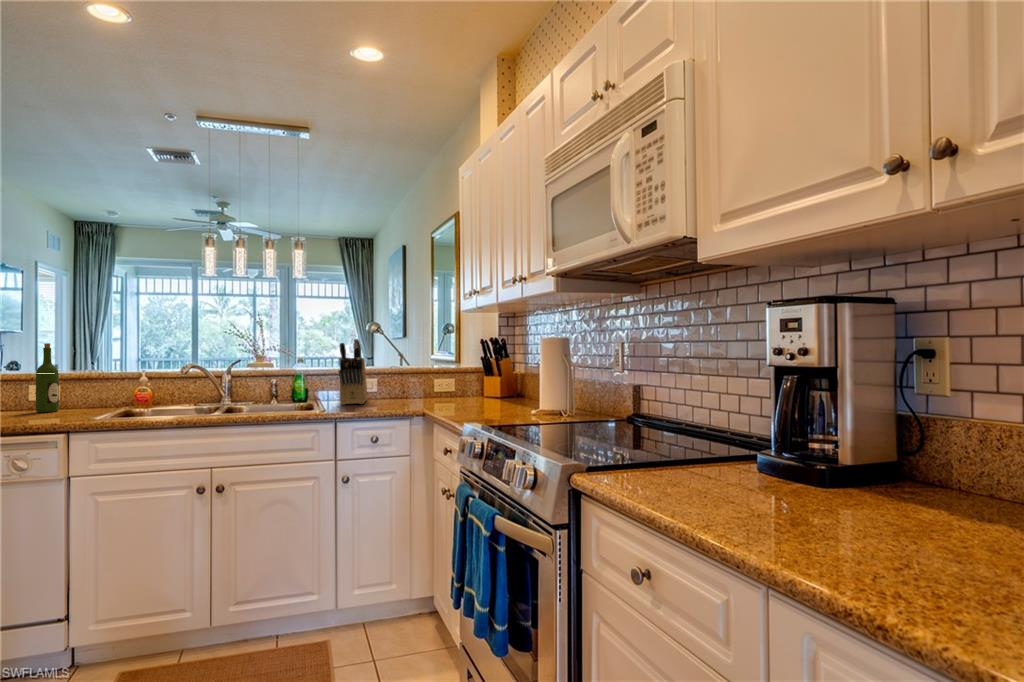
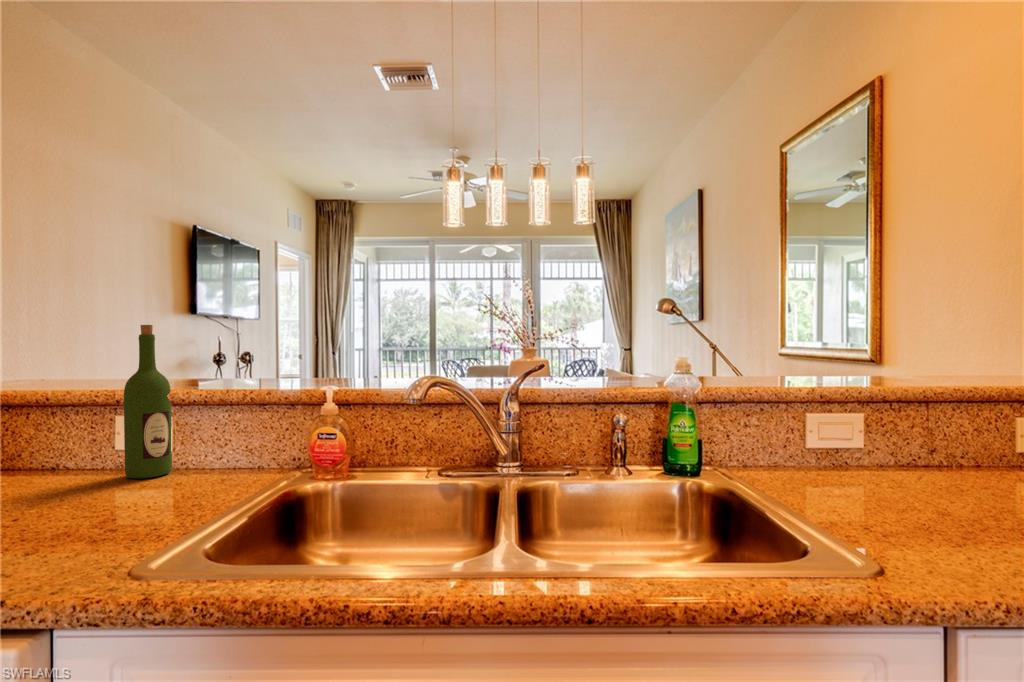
knife block: present [338,339,367,405] -> none [787,302,944,510]

